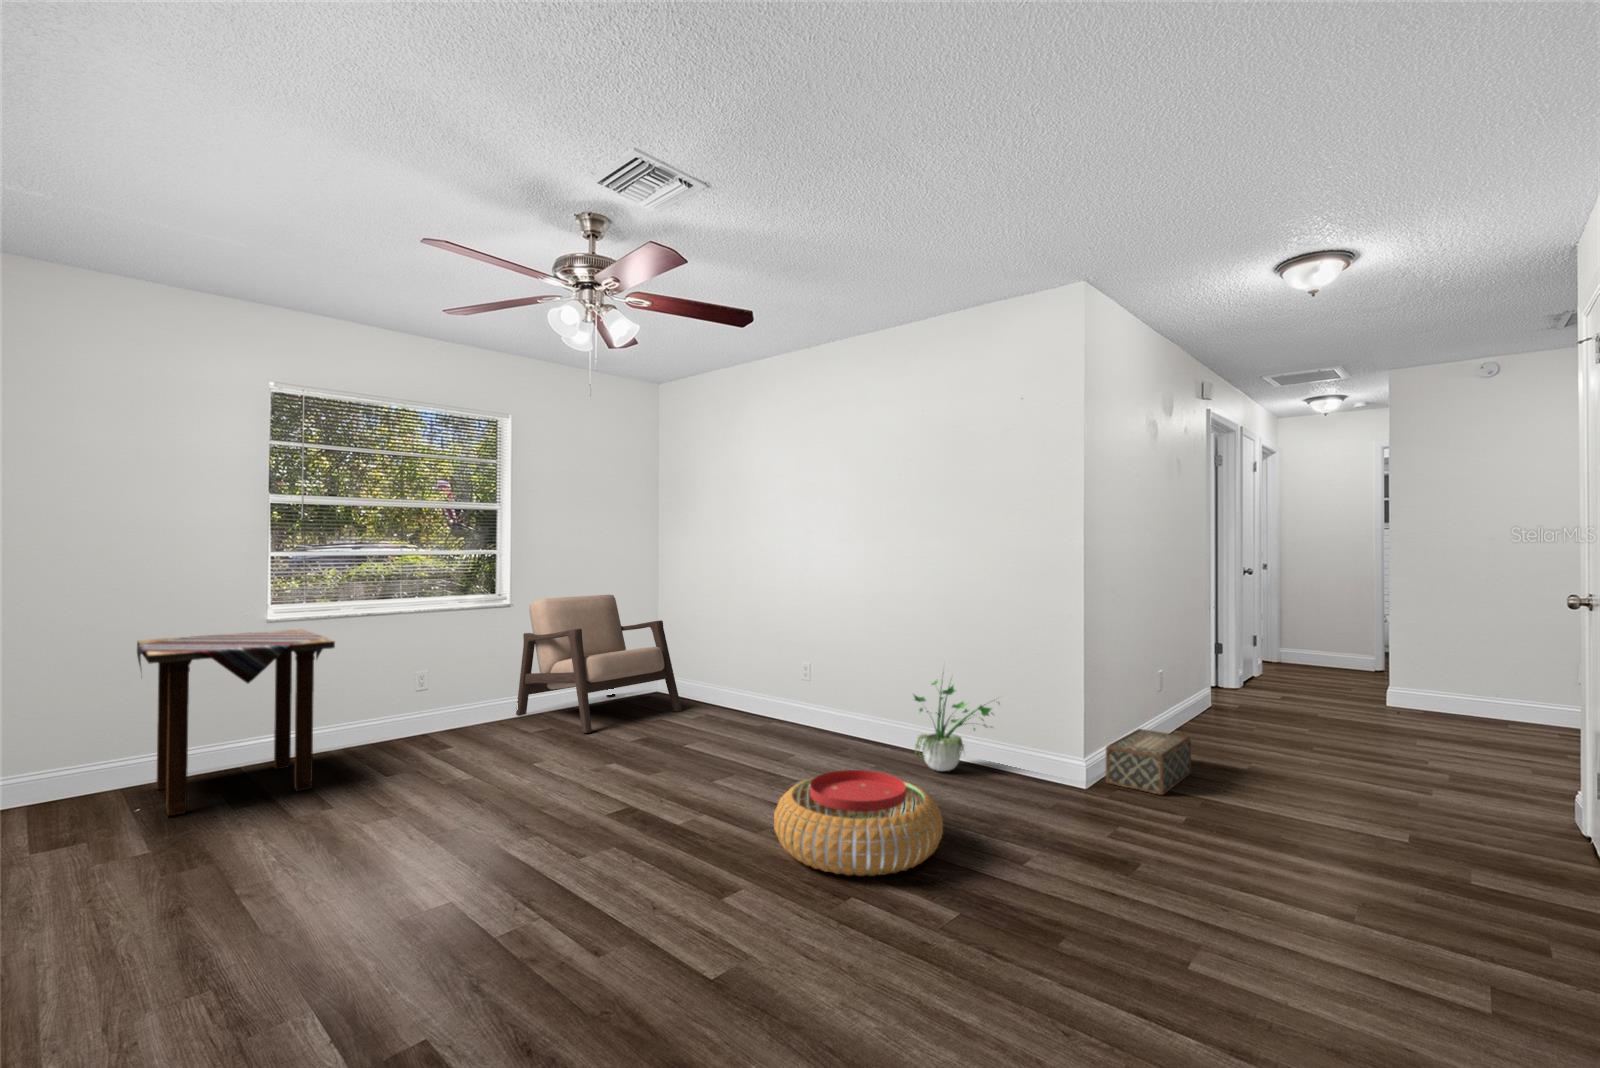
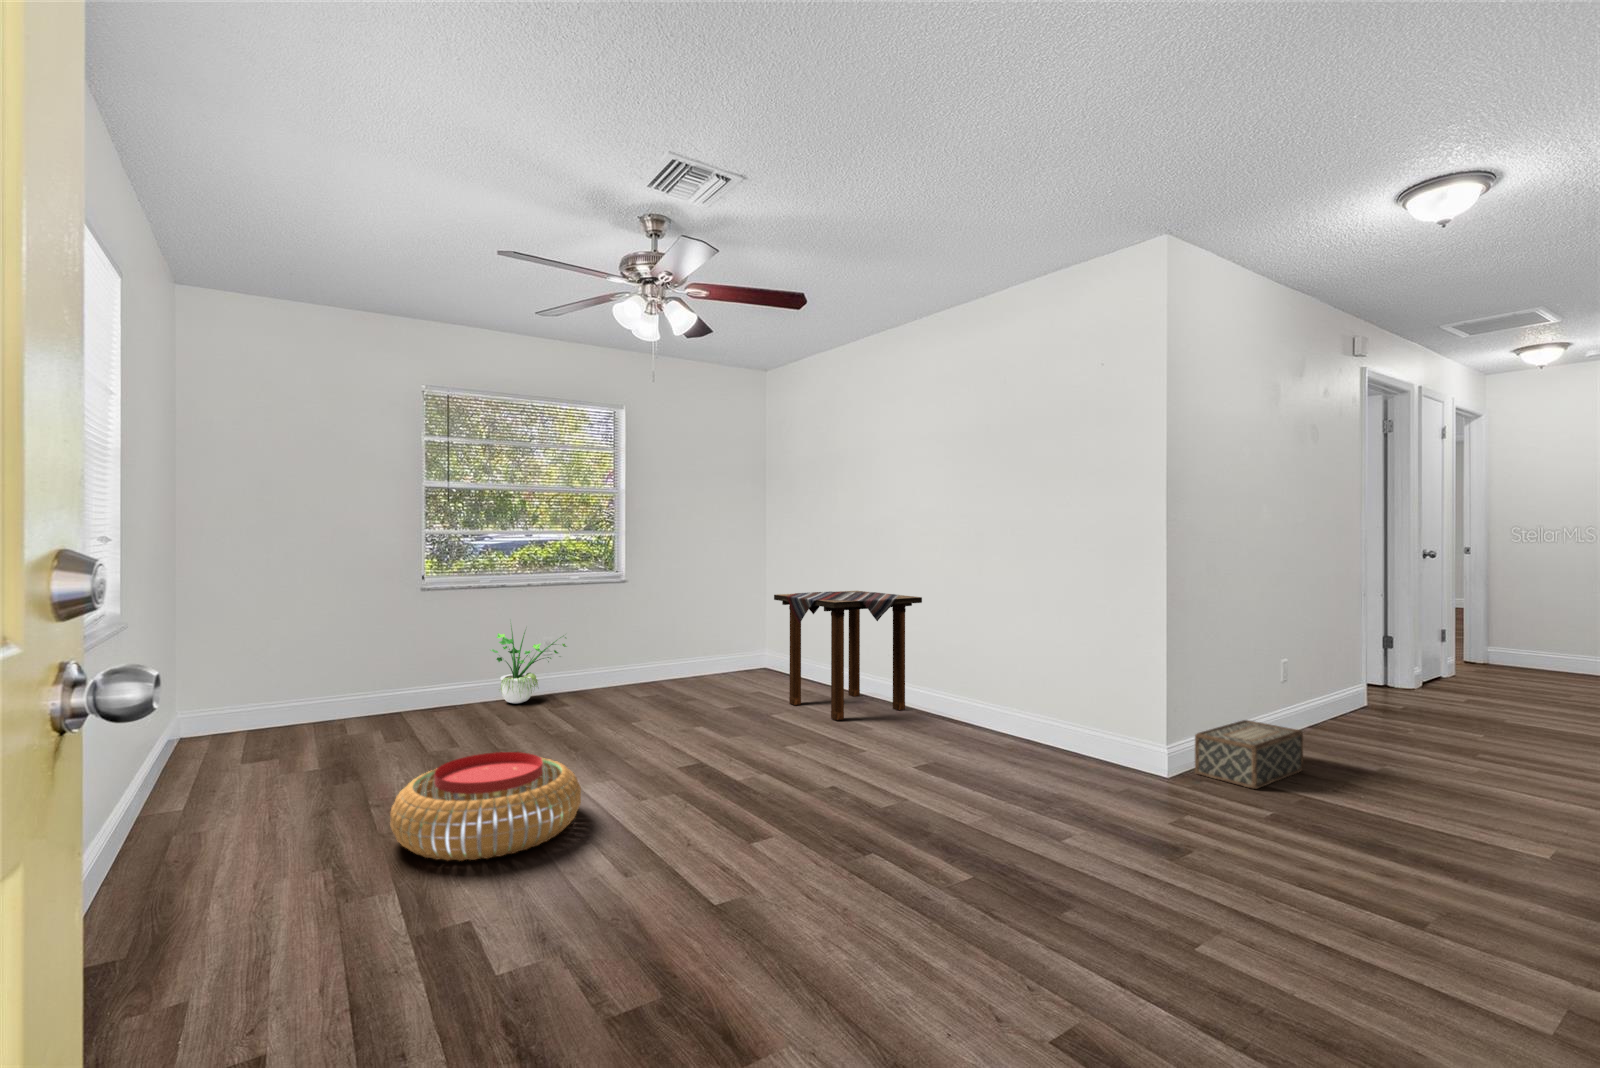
armchair: present [516,595,682,733] -> none [634,573,783,700]
side table: present [137,630,335,817] -> present [774,591,922,721]
potted plant: present [914,680,994,771] -> present [491,628,567,703]
pouf: present [774,770,943,876] -> present [390,752,581,861]

